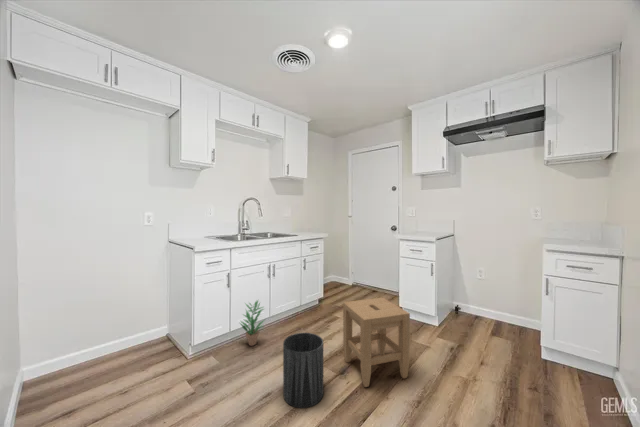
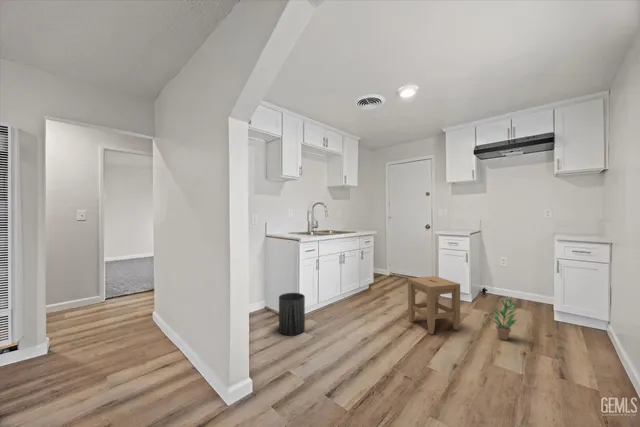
potted plant: present [241,301,263,346] -> present [493,297,517,340]
trash can: present [283,333,323,408] -> present [279,293,305,335]

